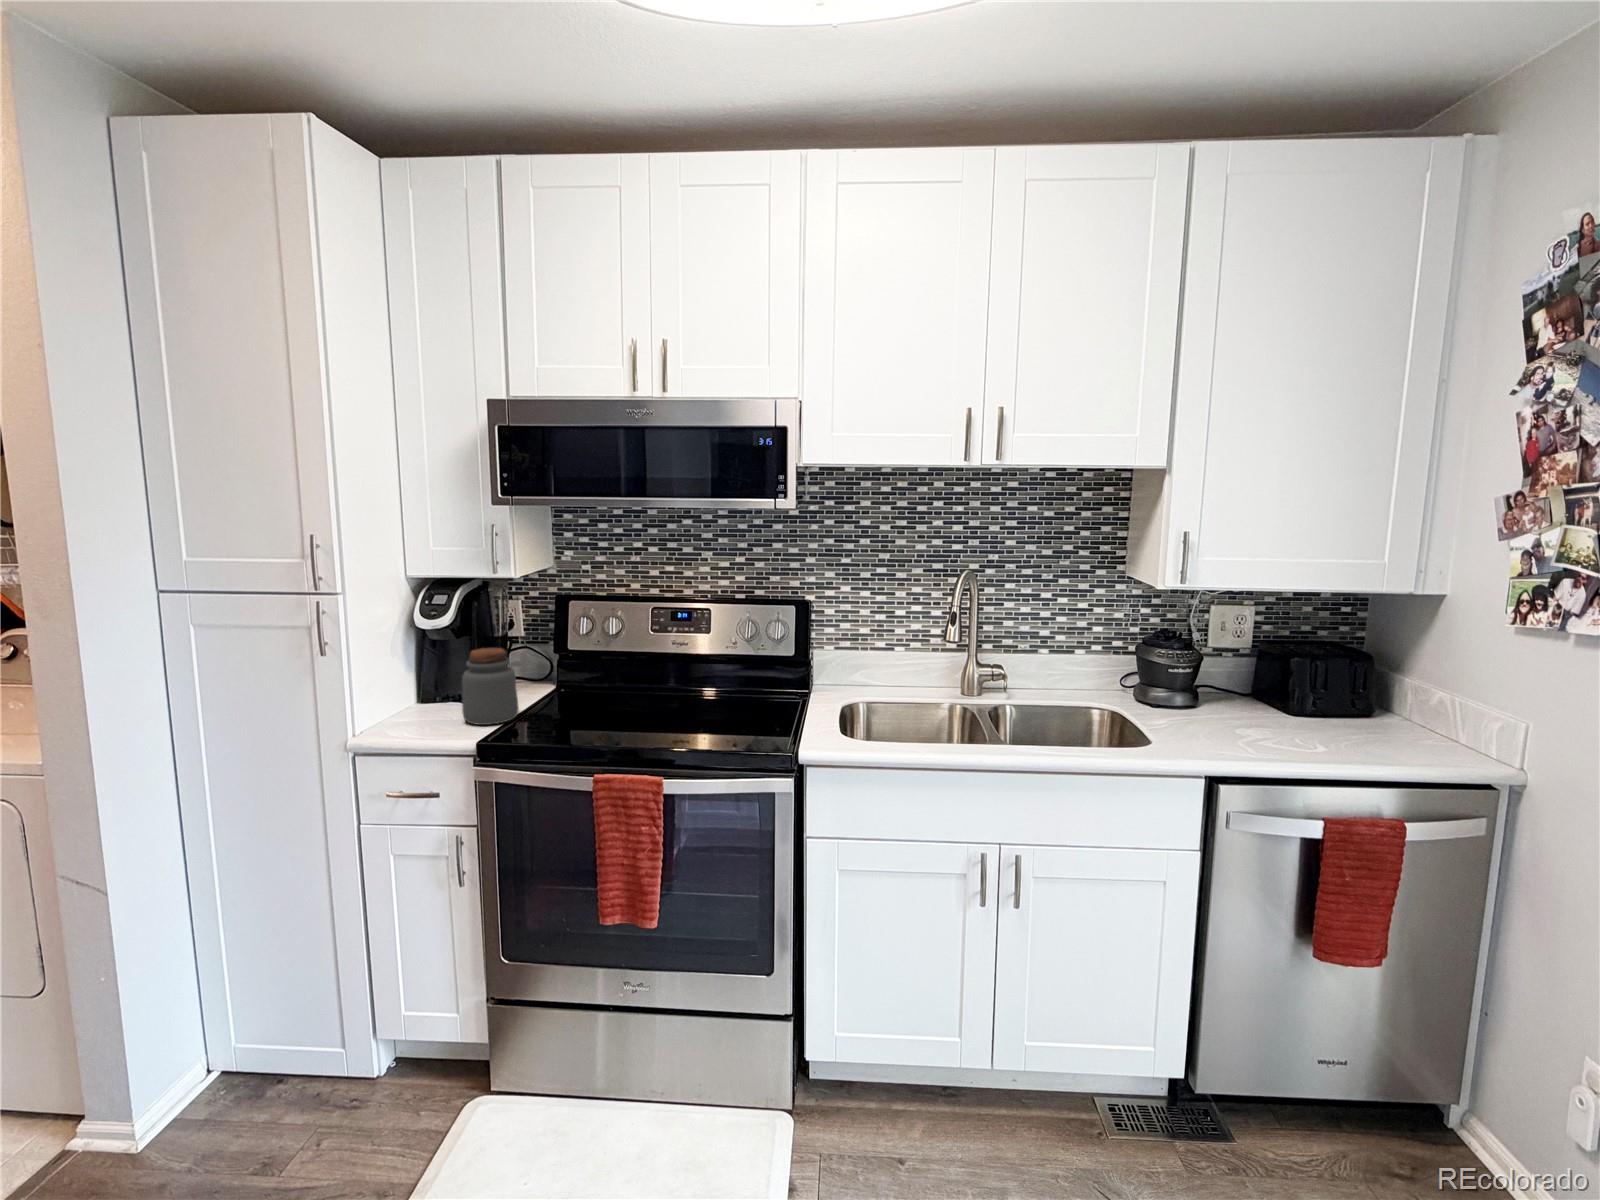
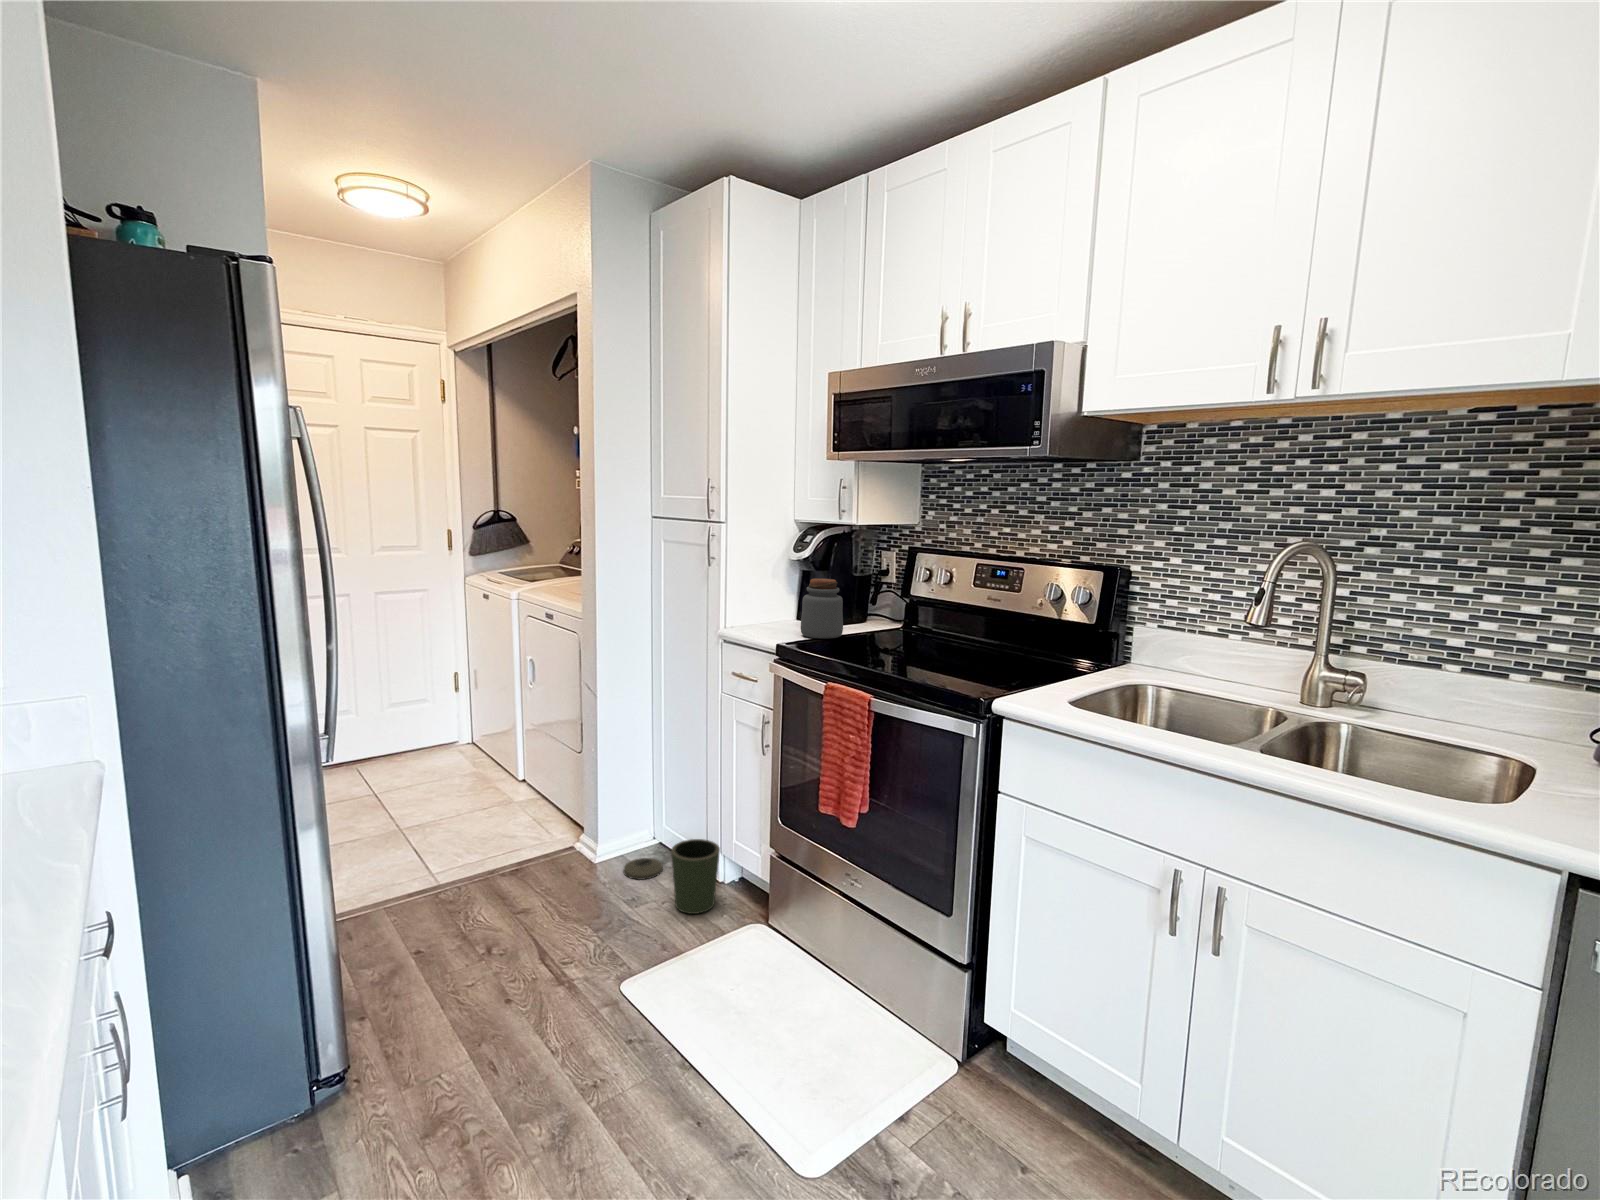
trash can: none [197,1028,394,1146] -> present [623,839,720,914]

